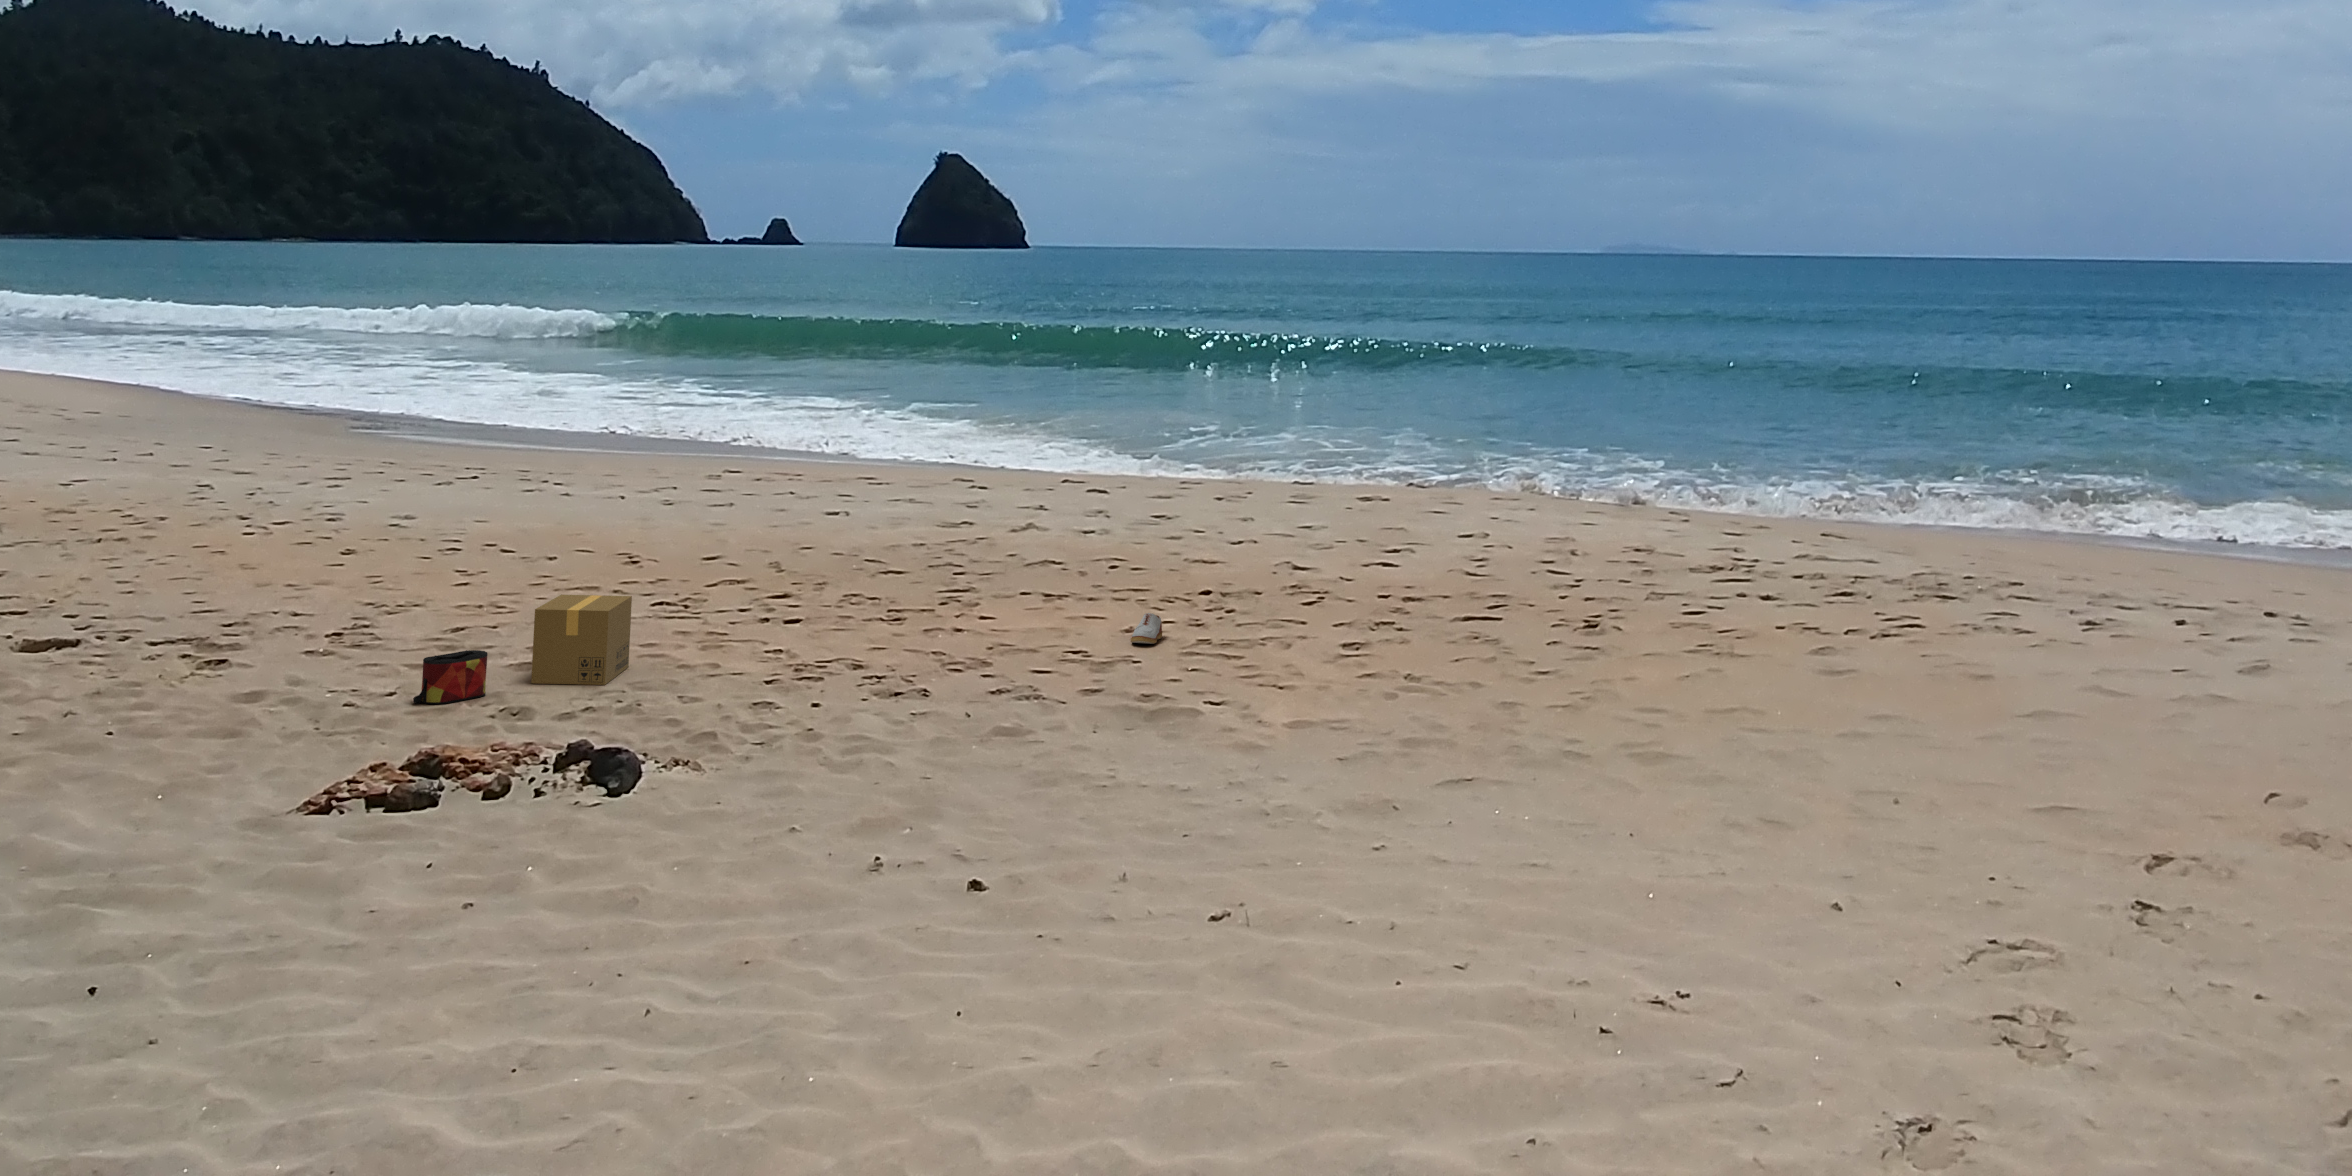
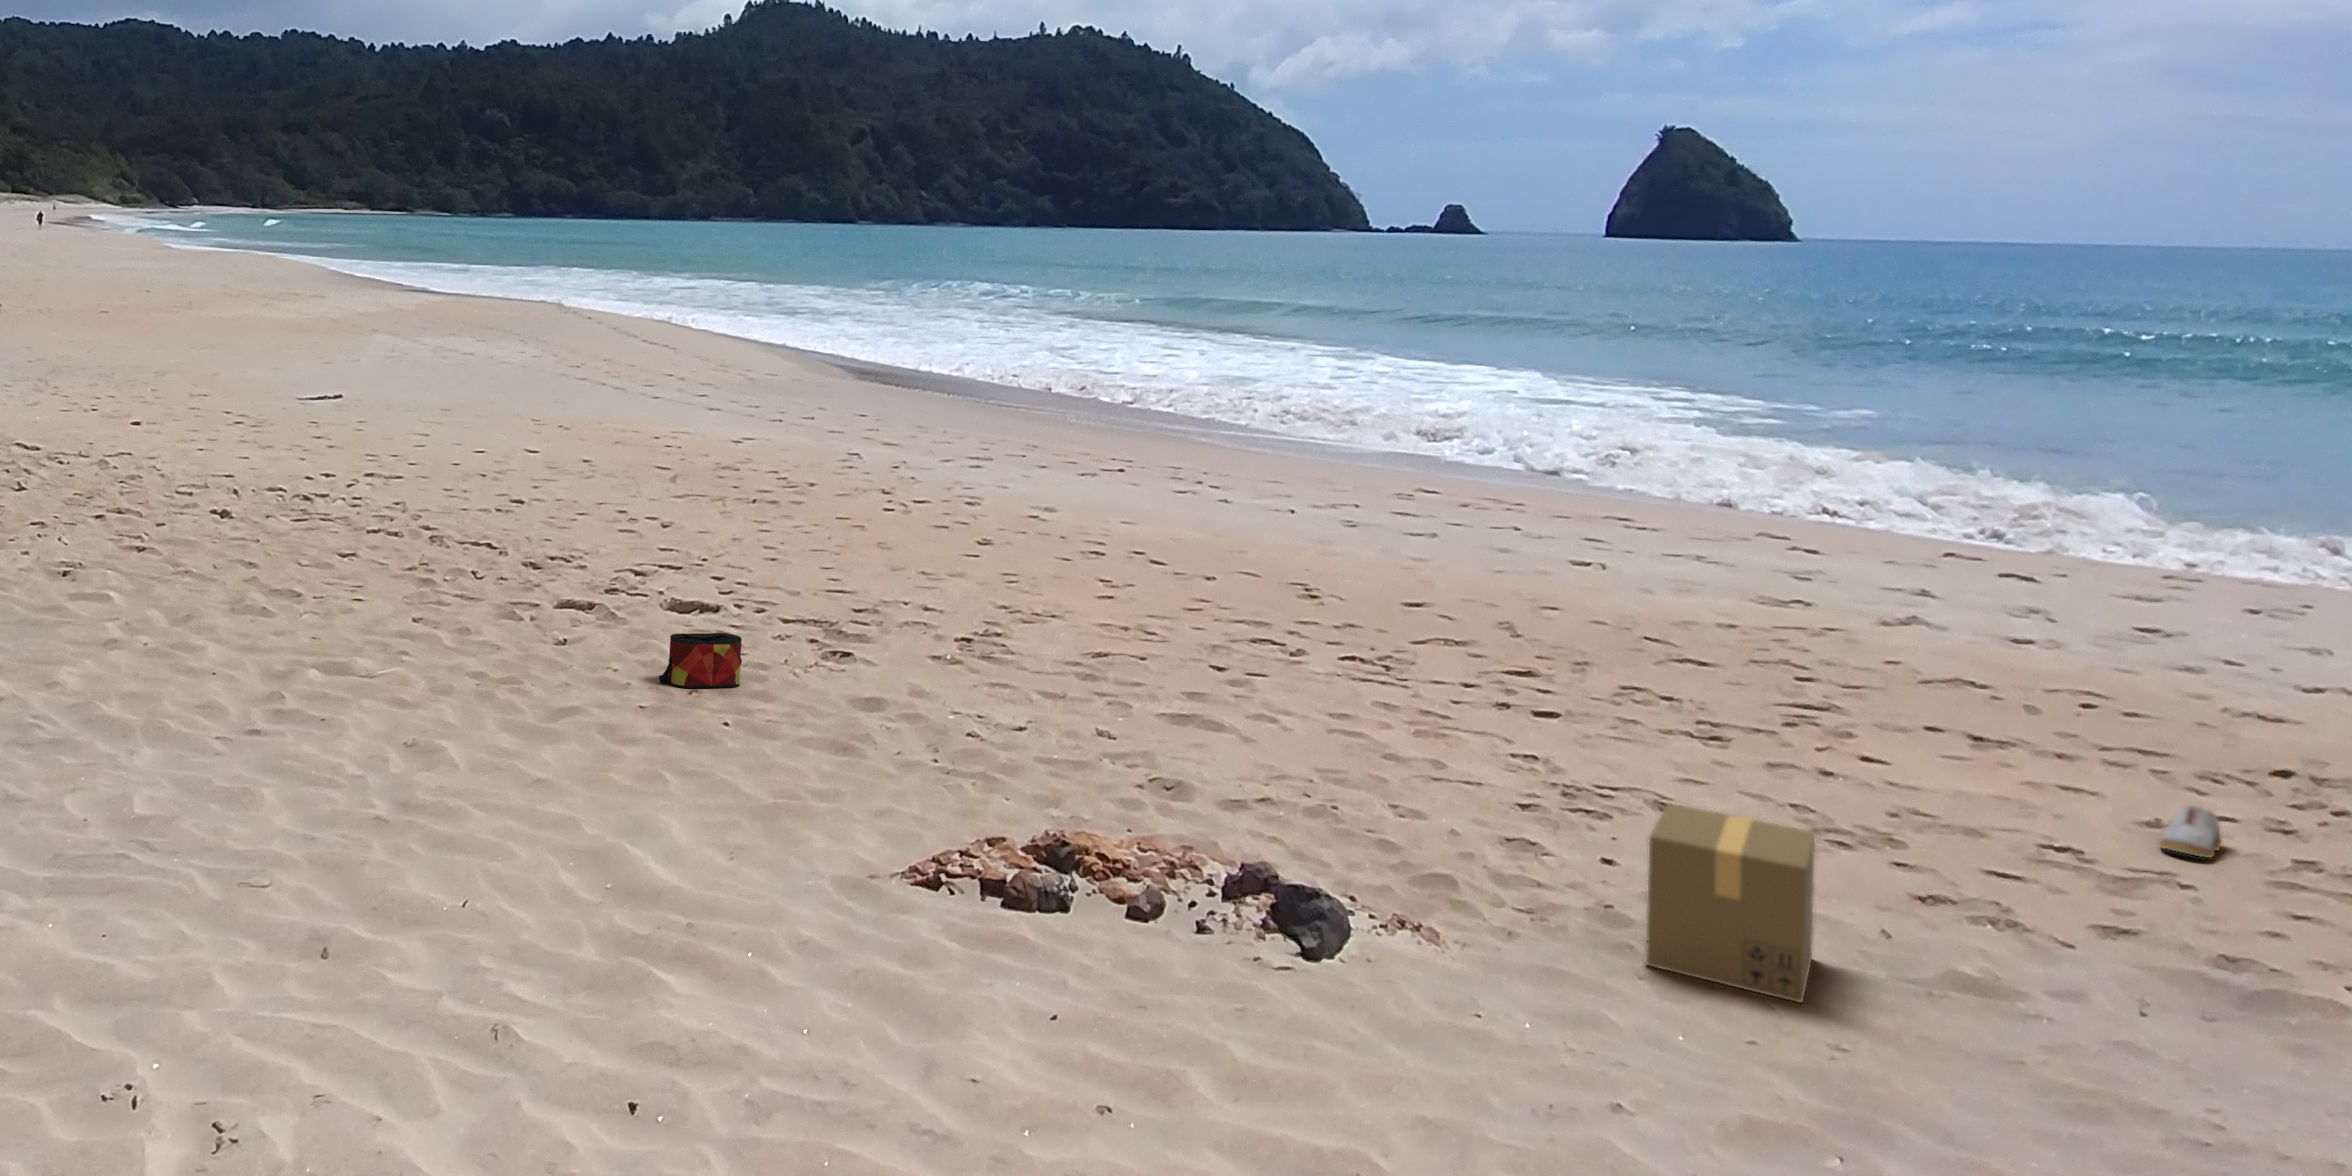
cardboard box: present [531,595,632,685] -> present [1646,804,1815,1003]
bag: present [413,650,488,704] -> present [659,633,742,688]

